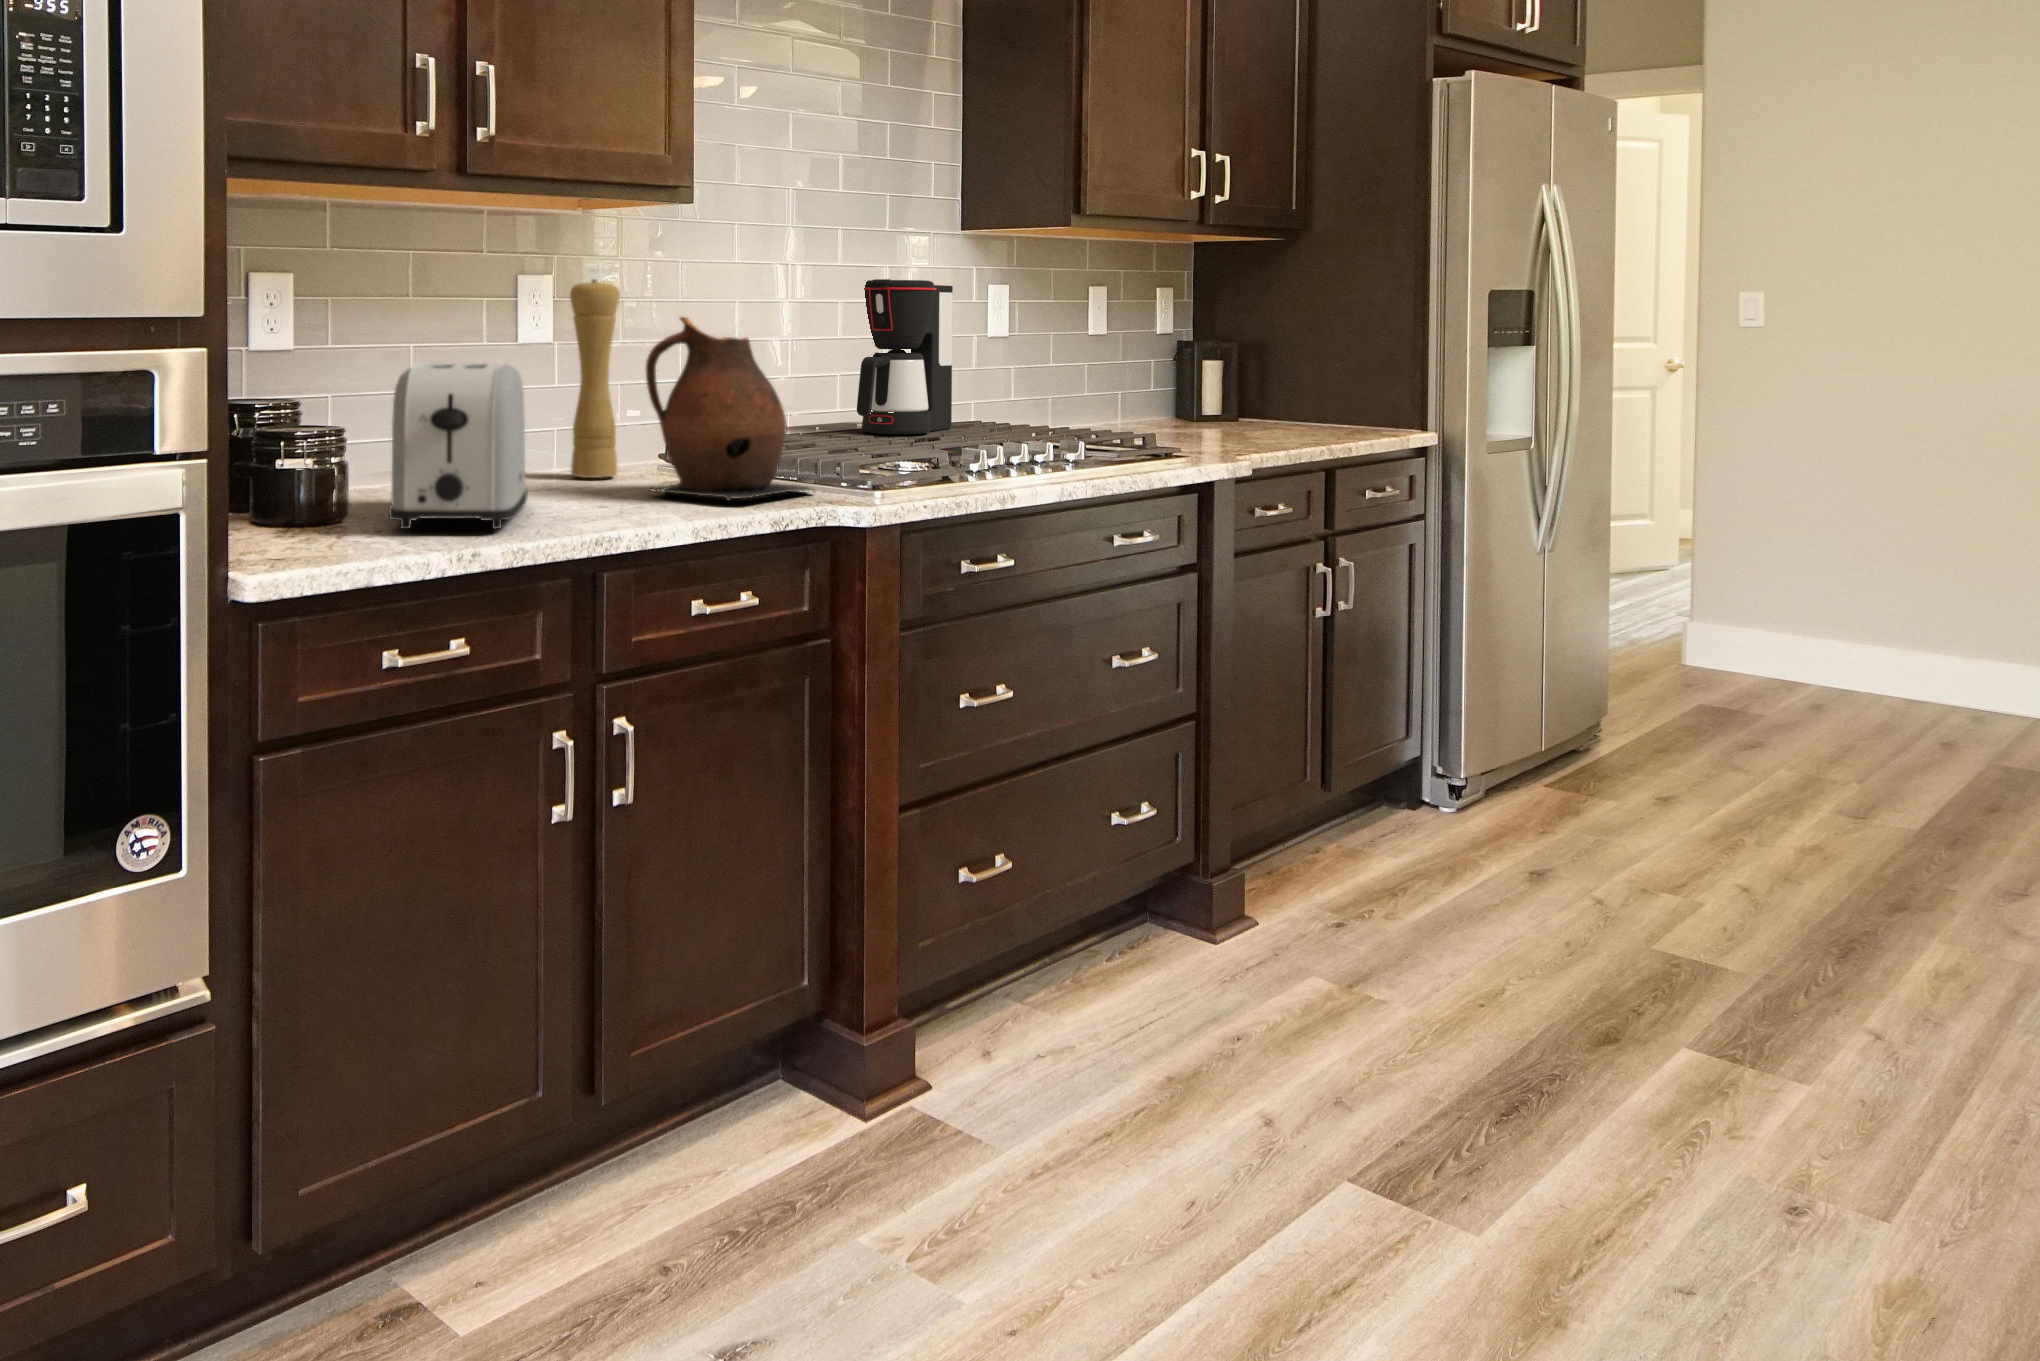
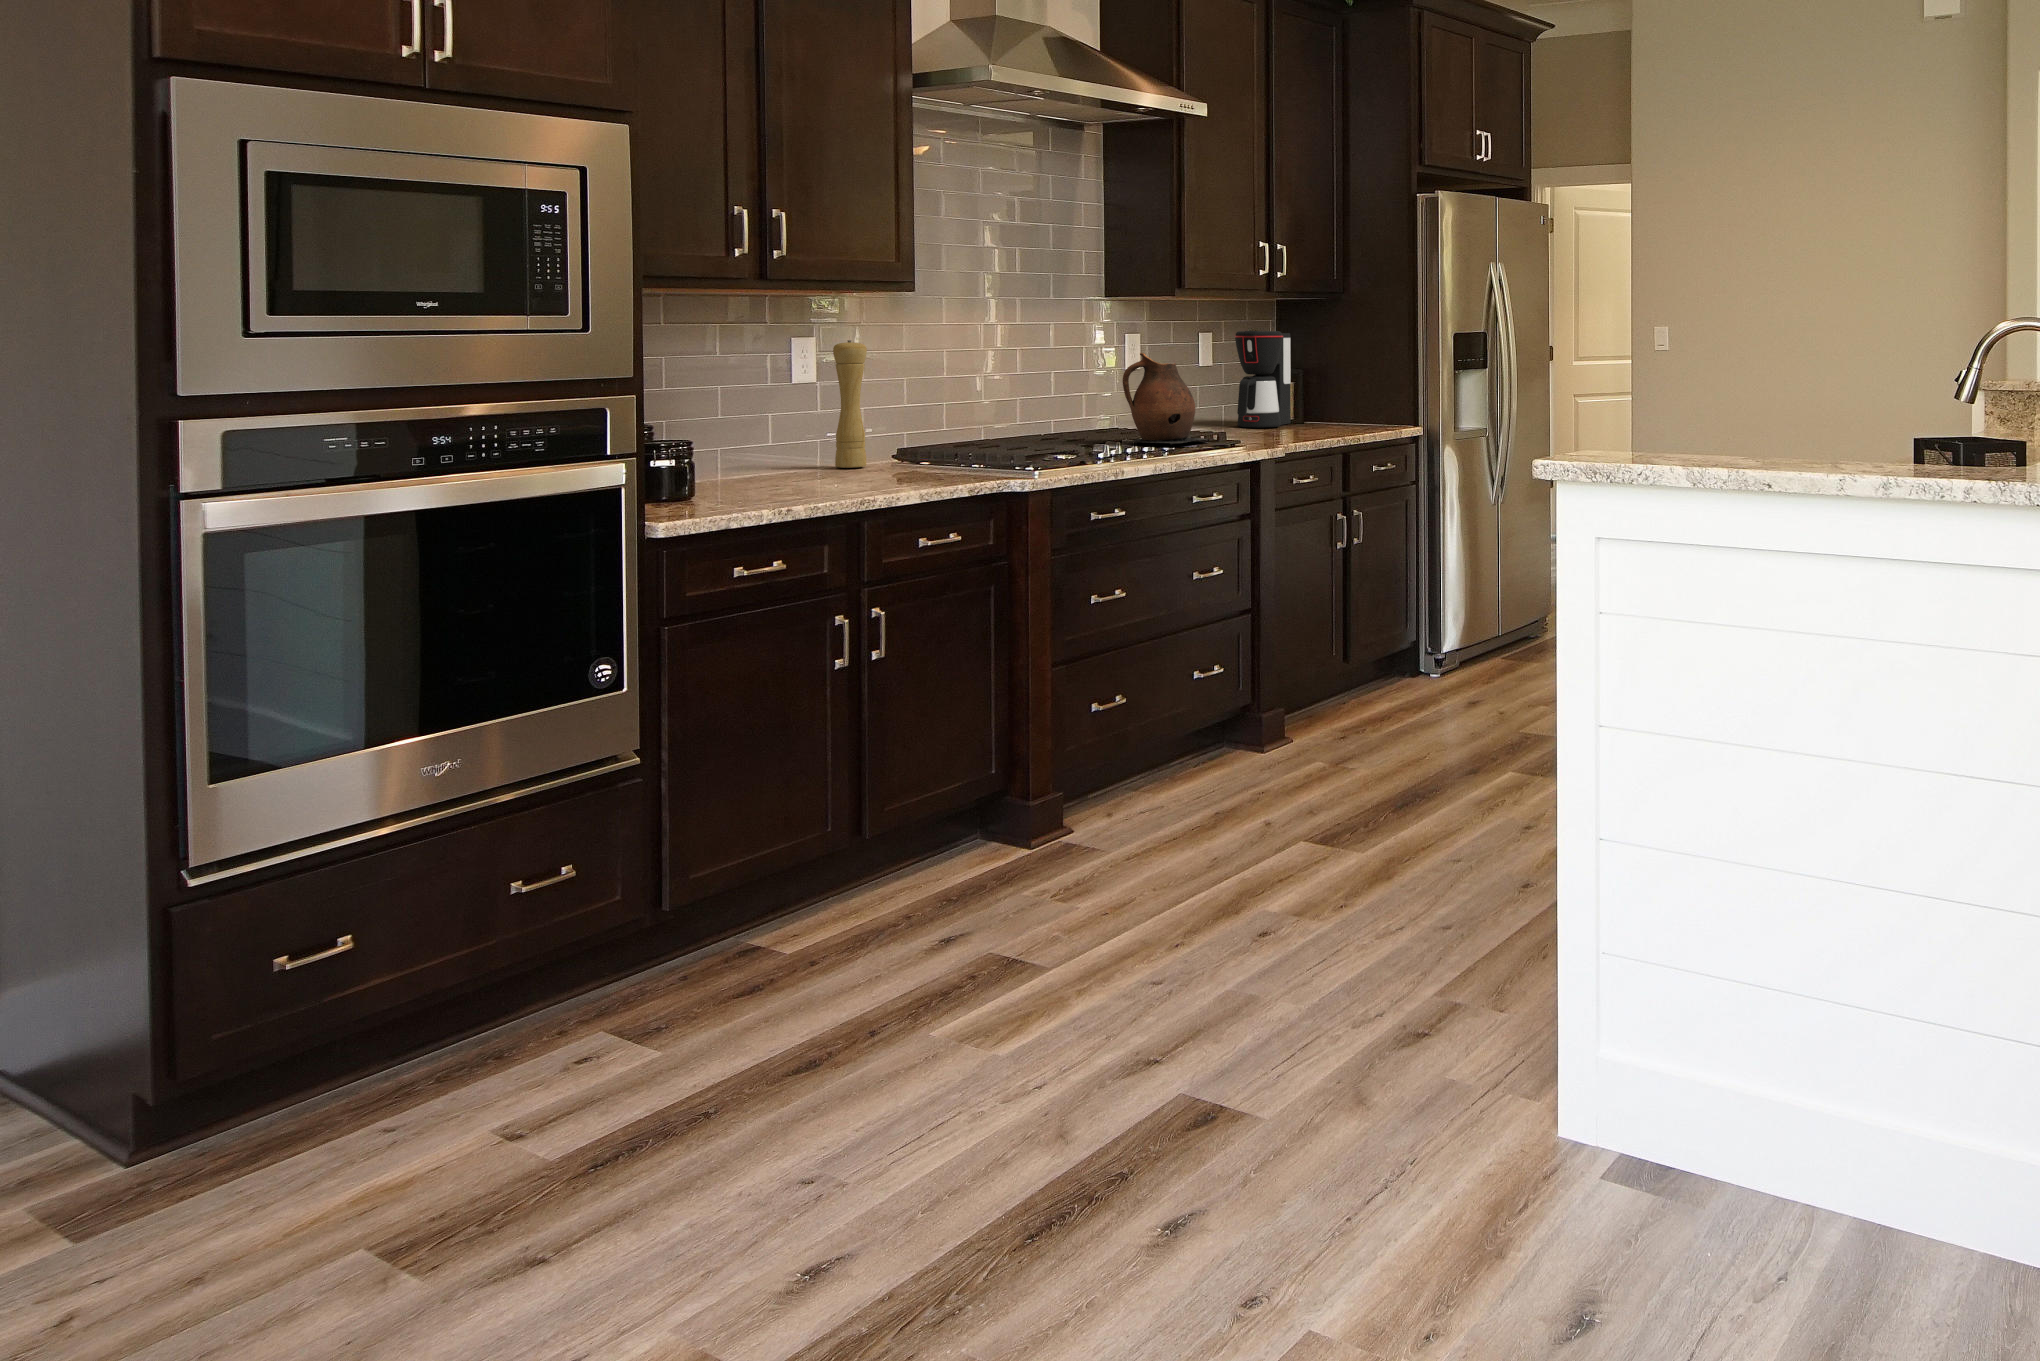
coffee maker: present [857,279,953,434] -> present [1234,331,1291,428]
ceramic pitcher: present [646,317,813,501] -> present [1123,353,1209,445]
toaster: present [389,362,527,529] -> none [729,397,812,498]

